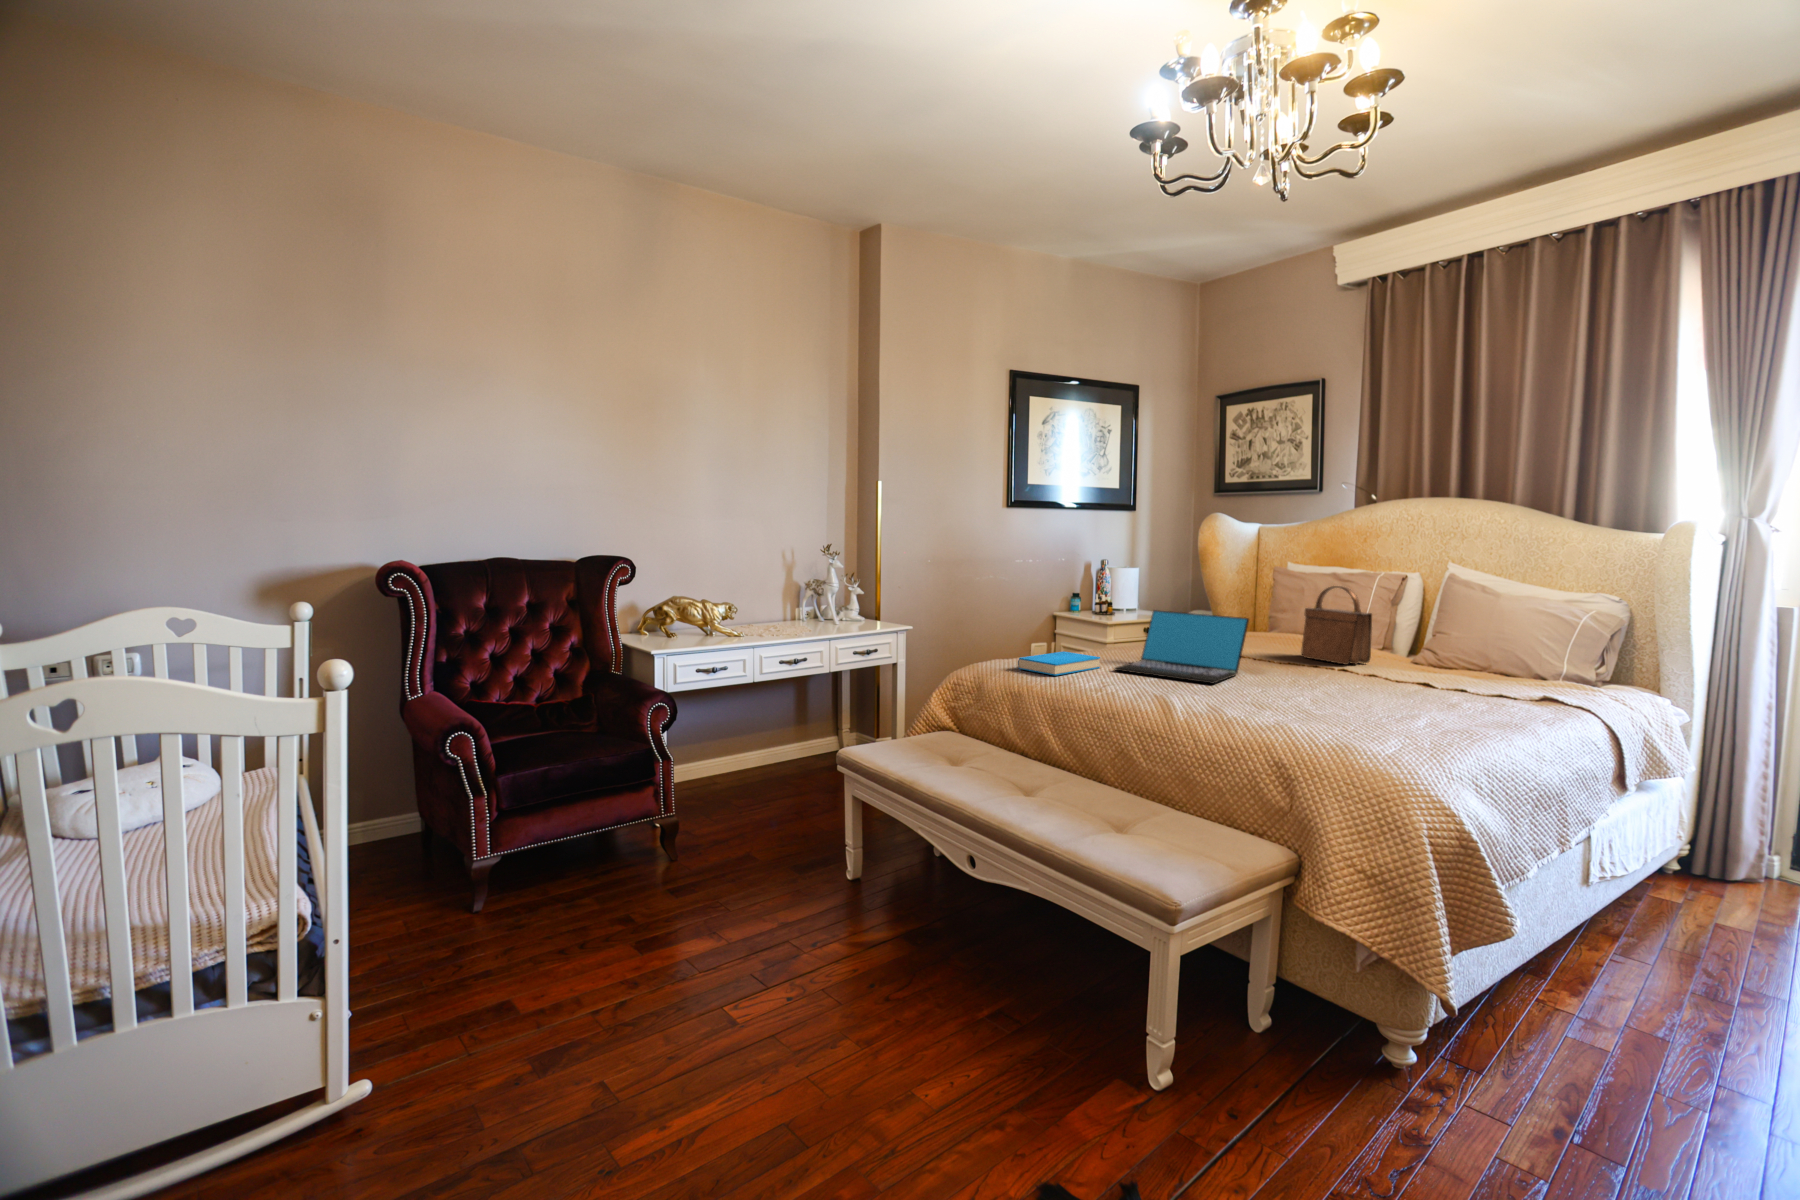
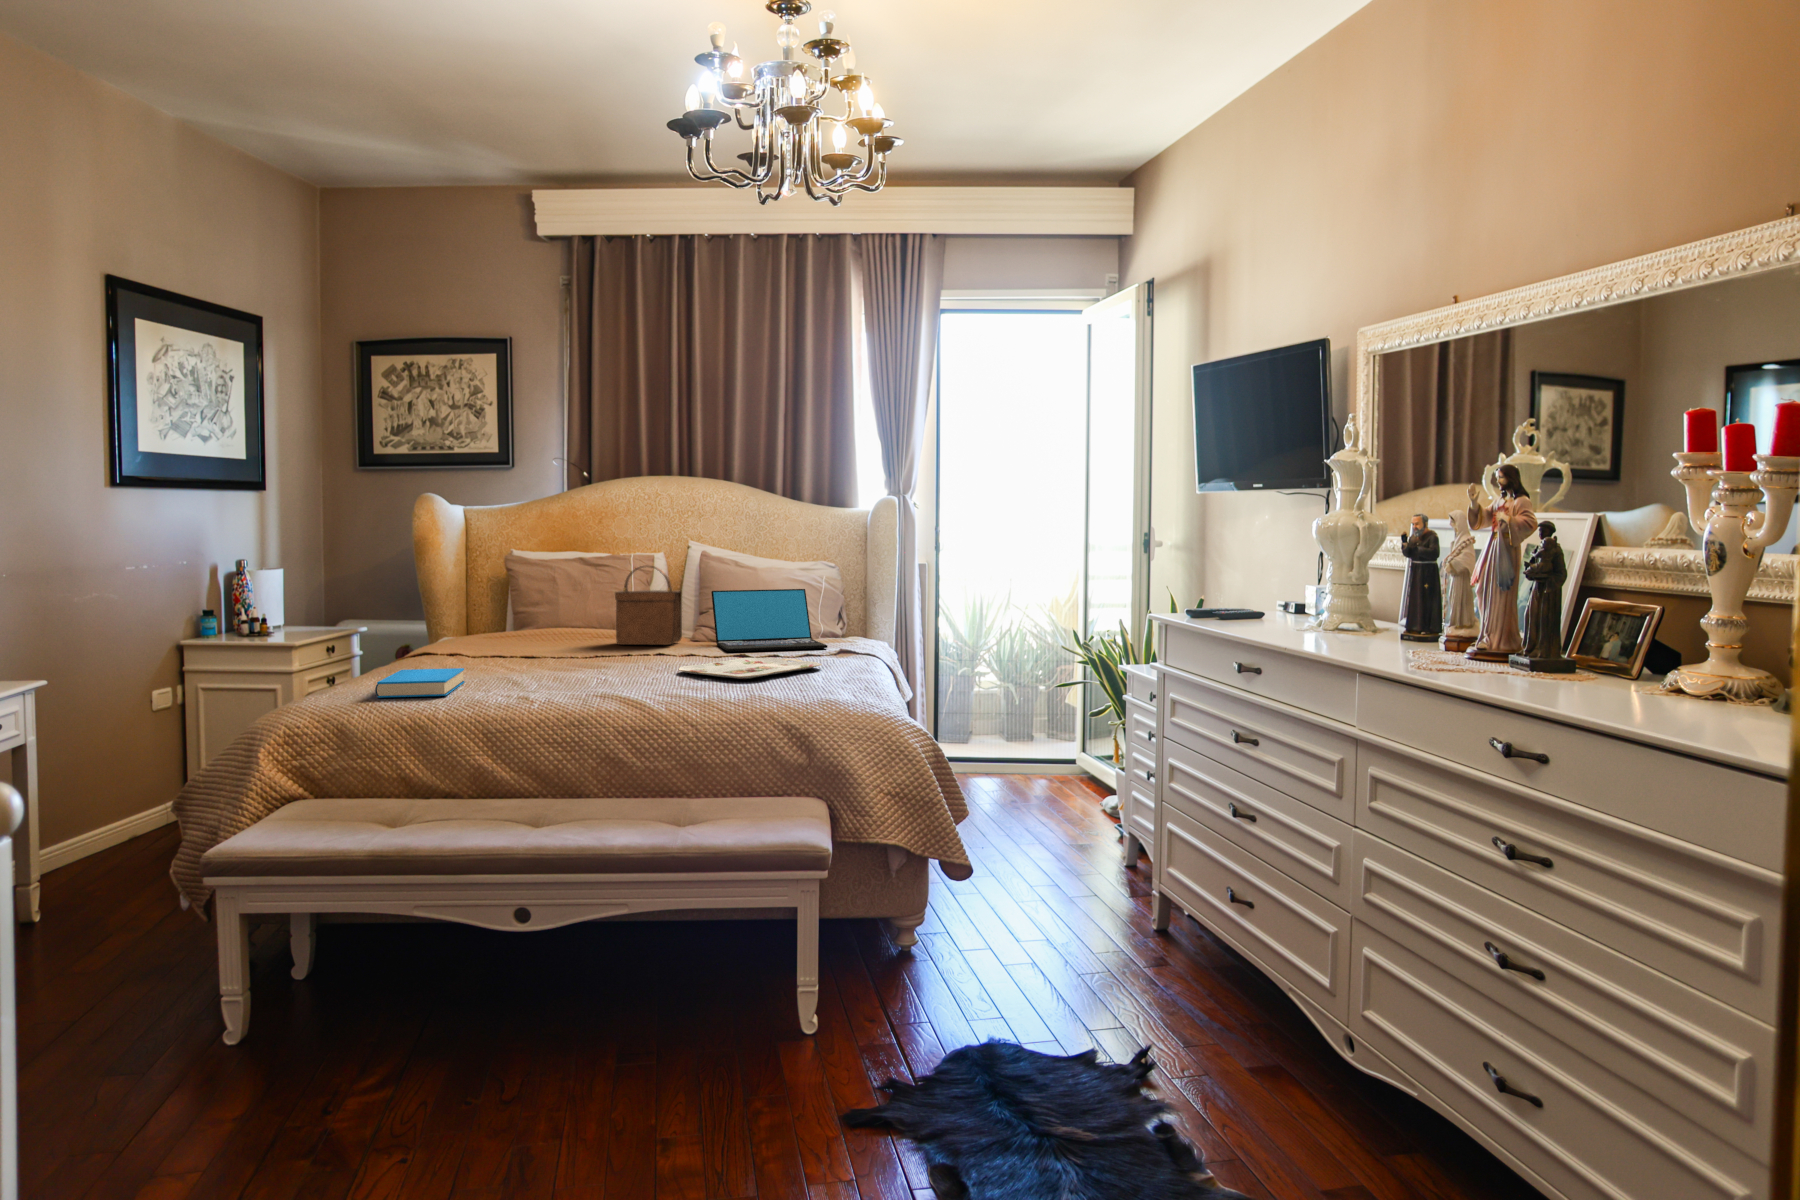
laptop: present [1115,610,1249,684] -> present [711,589,828,652]
serving tray: none [1270,687,1434,714] -> present [679,658,821,679]

